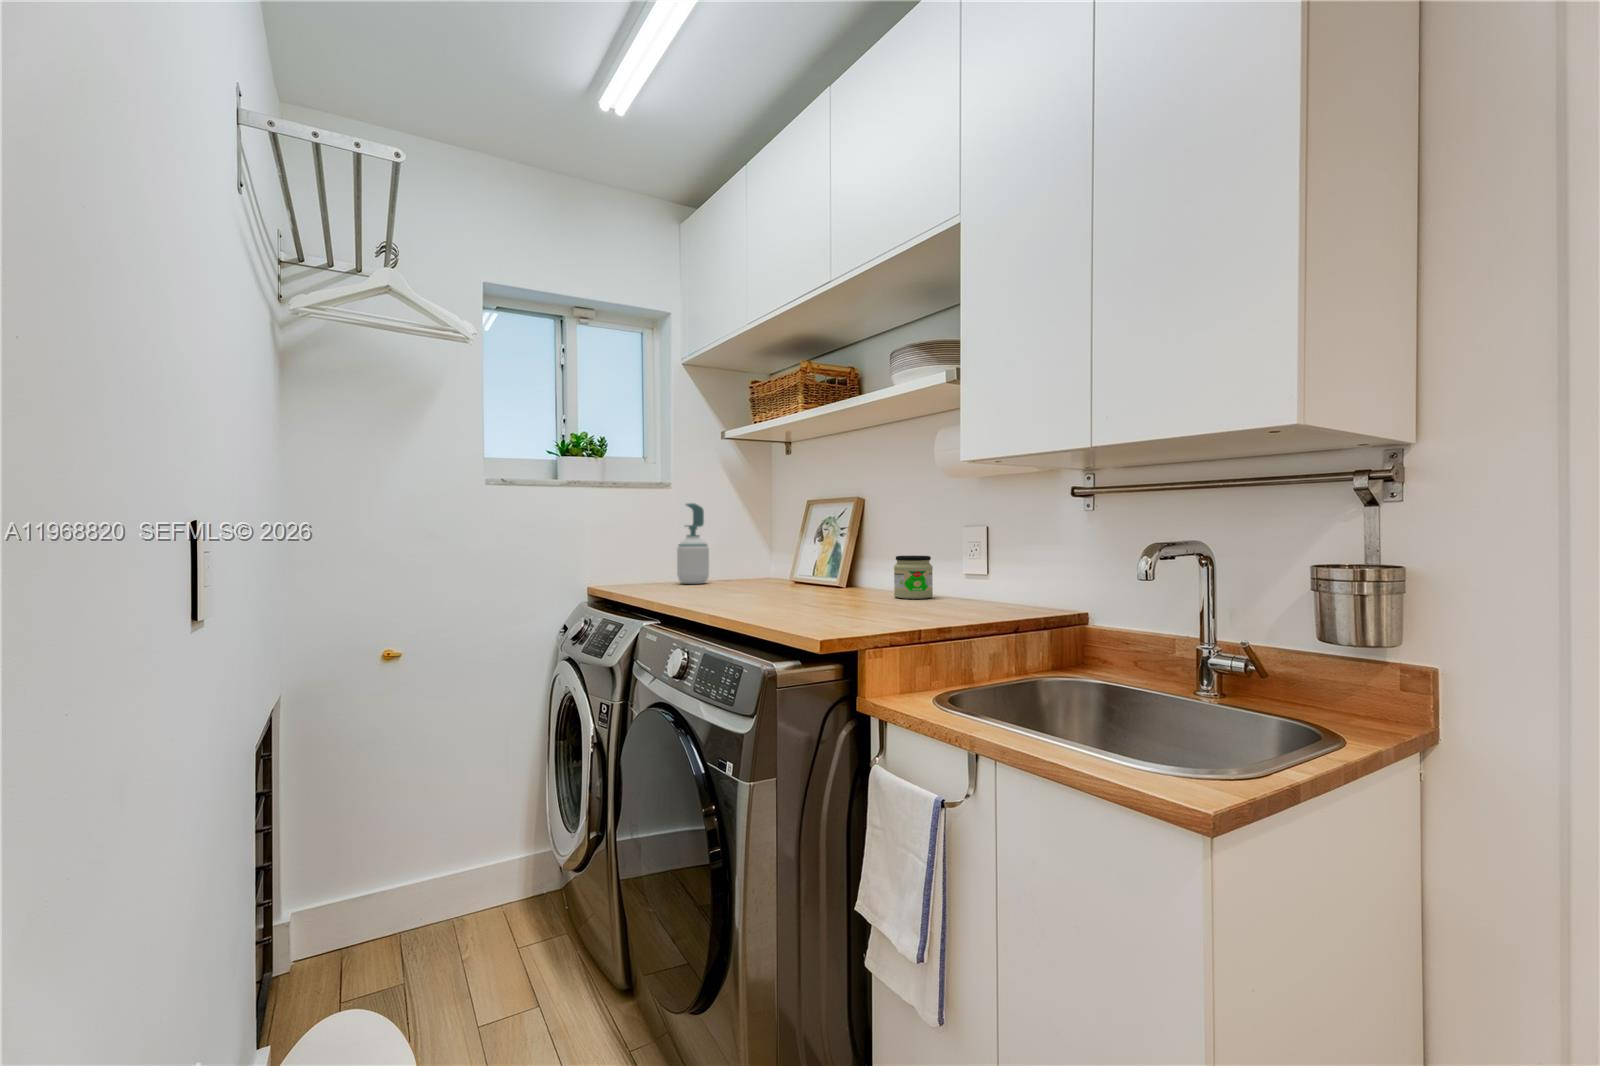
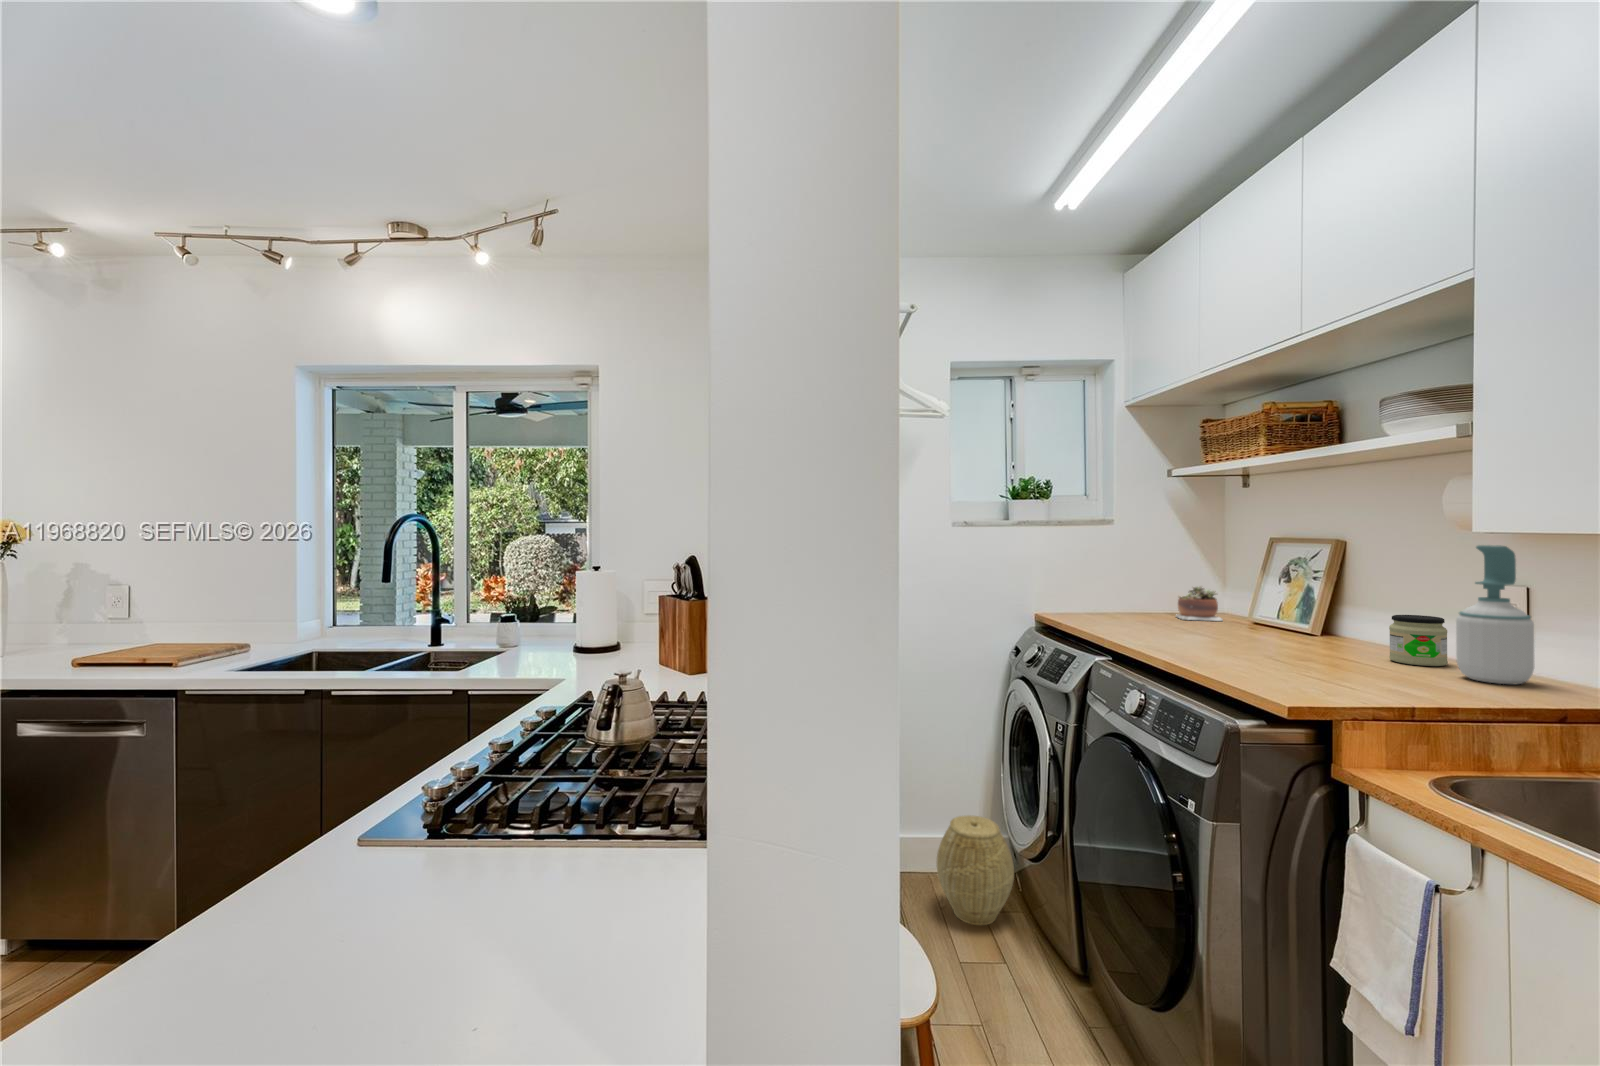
soap bottle: present [677,503,709,584] -> present [1456,545,1534,684]
succulent plant: none [729,549,769,582] -> present [1176,586,1222,621]
woven basket: none [451,835,555,977] -> present [937,815,1014,925]

